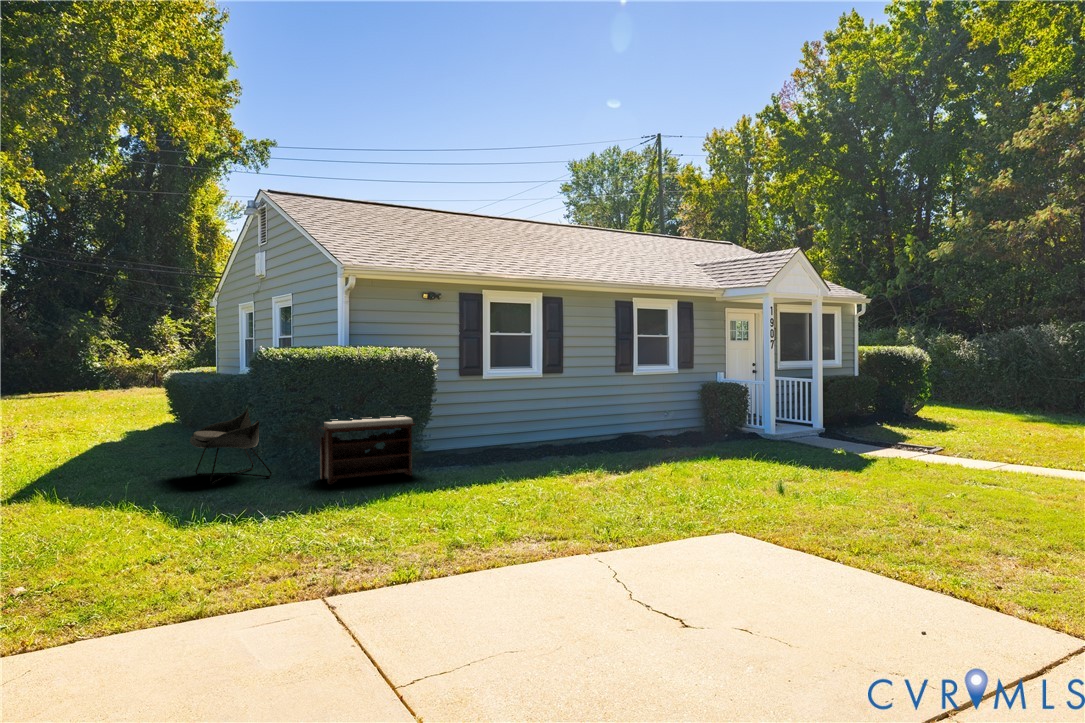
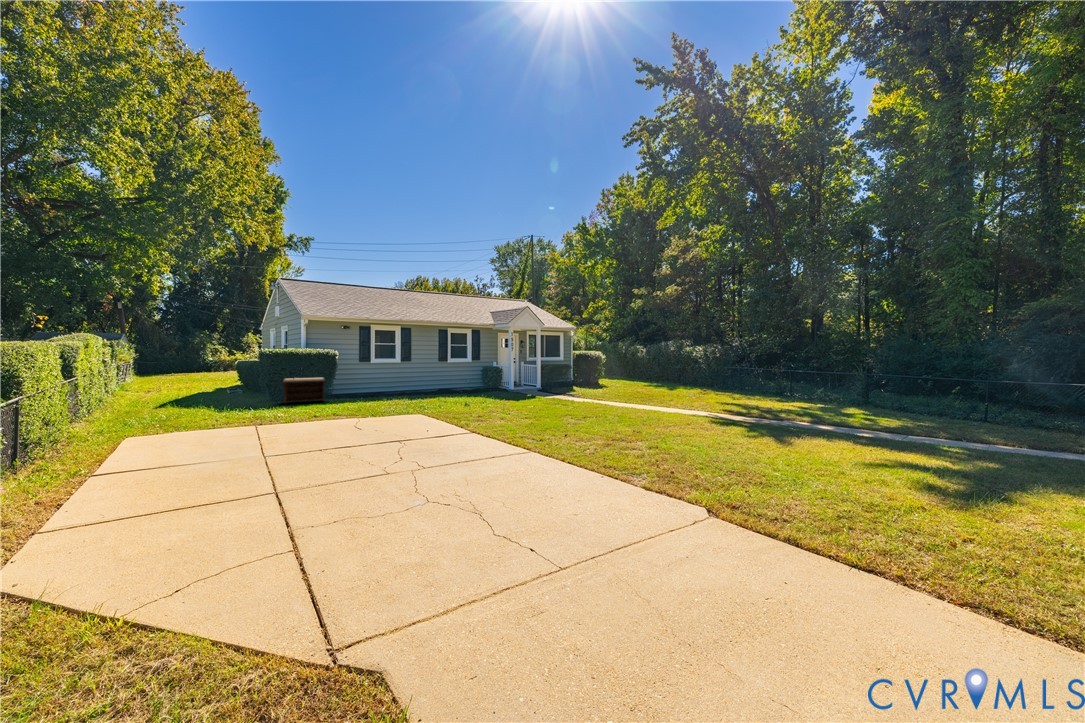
lounge chair: present [190,408,272,485] -> none [229,370,265,404]

